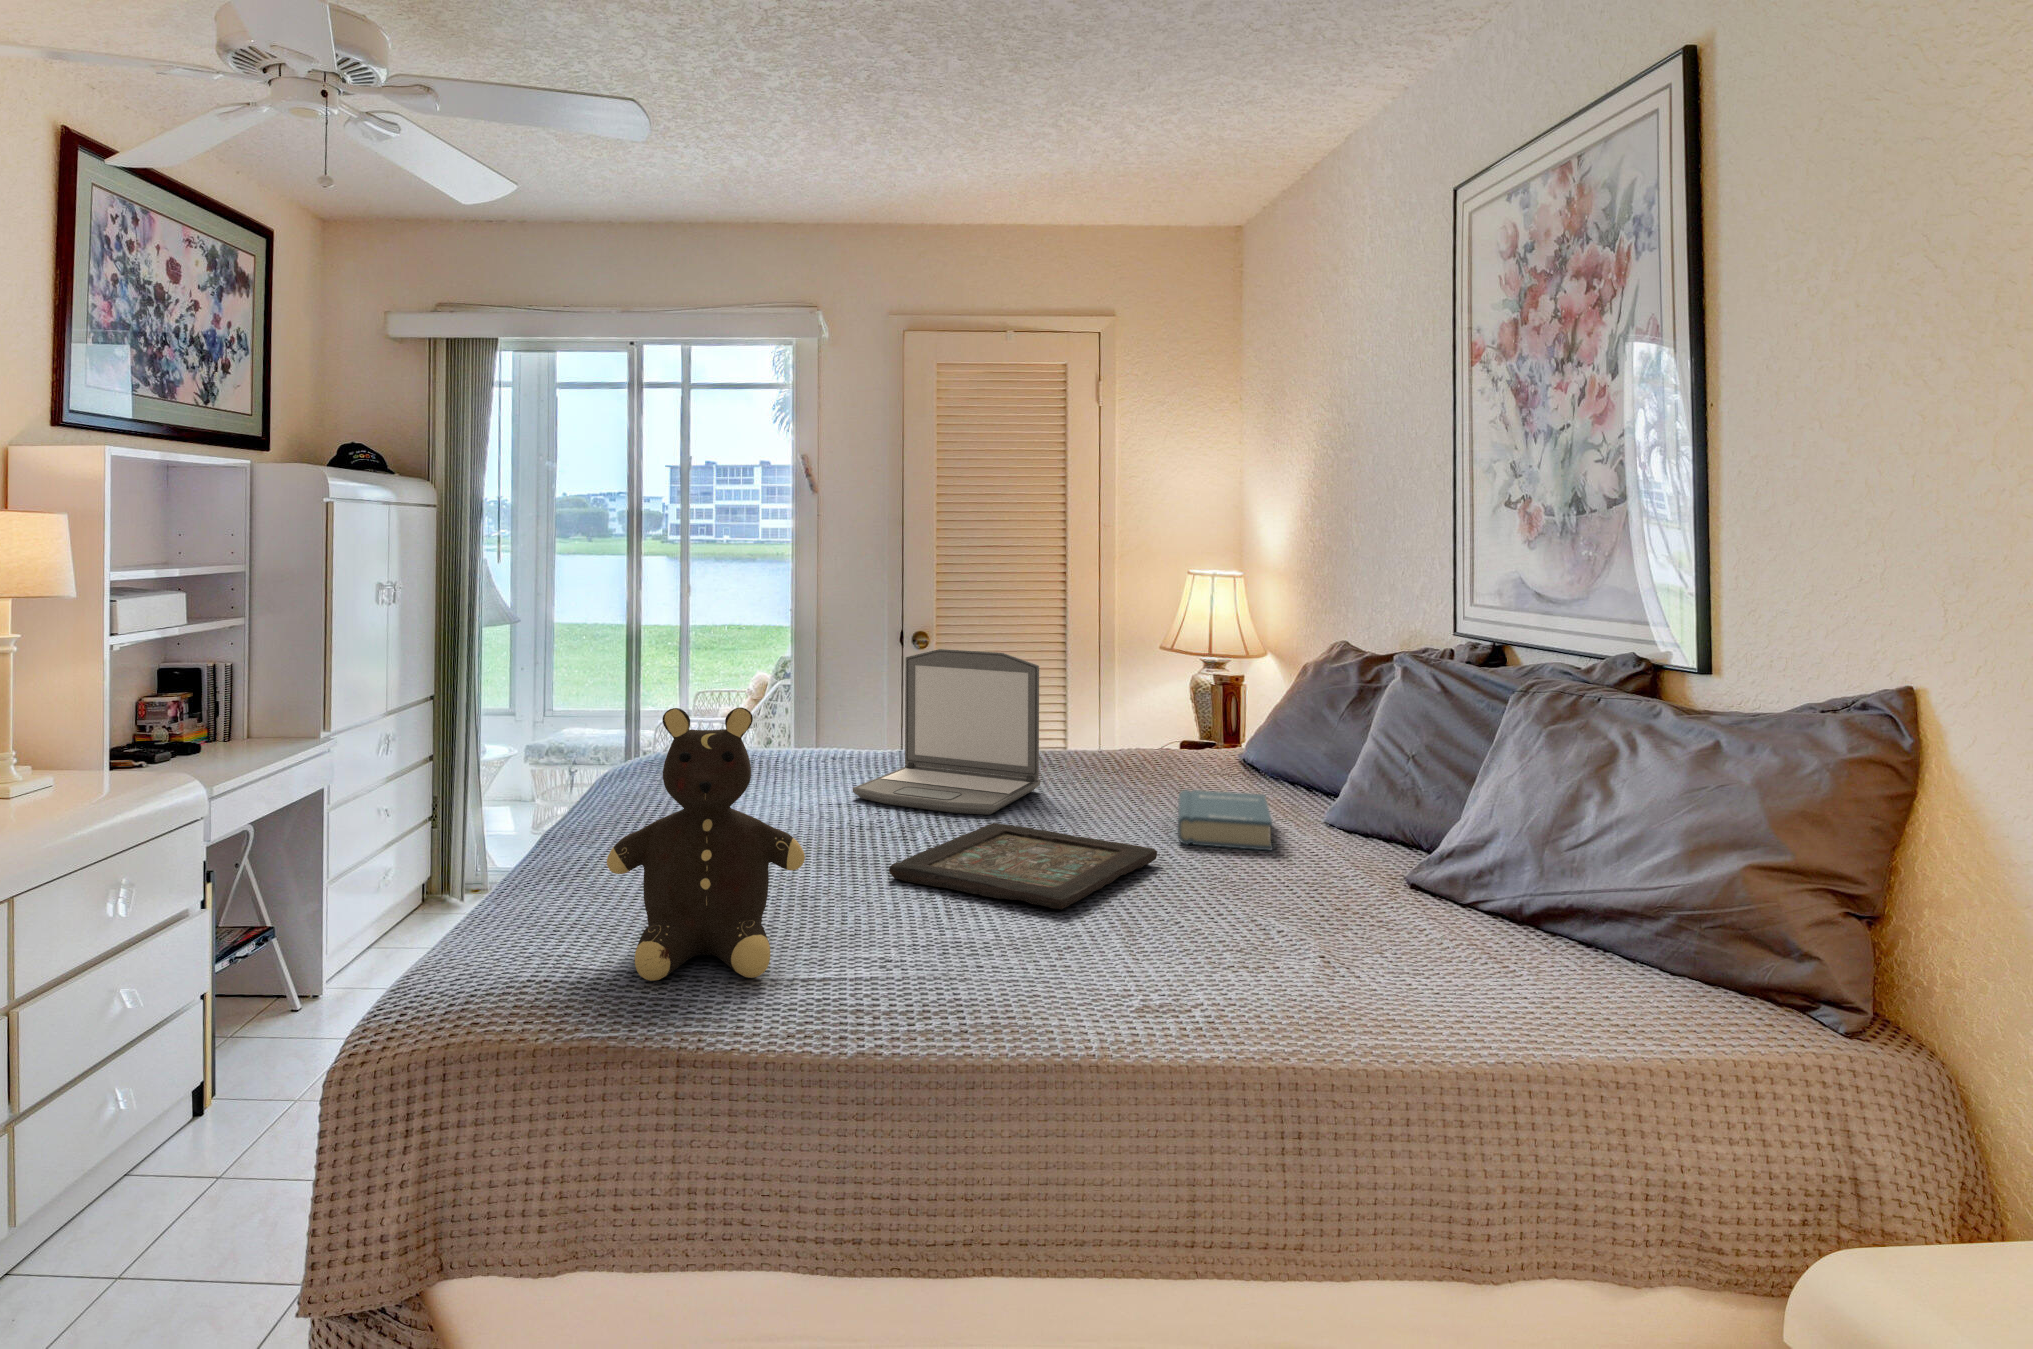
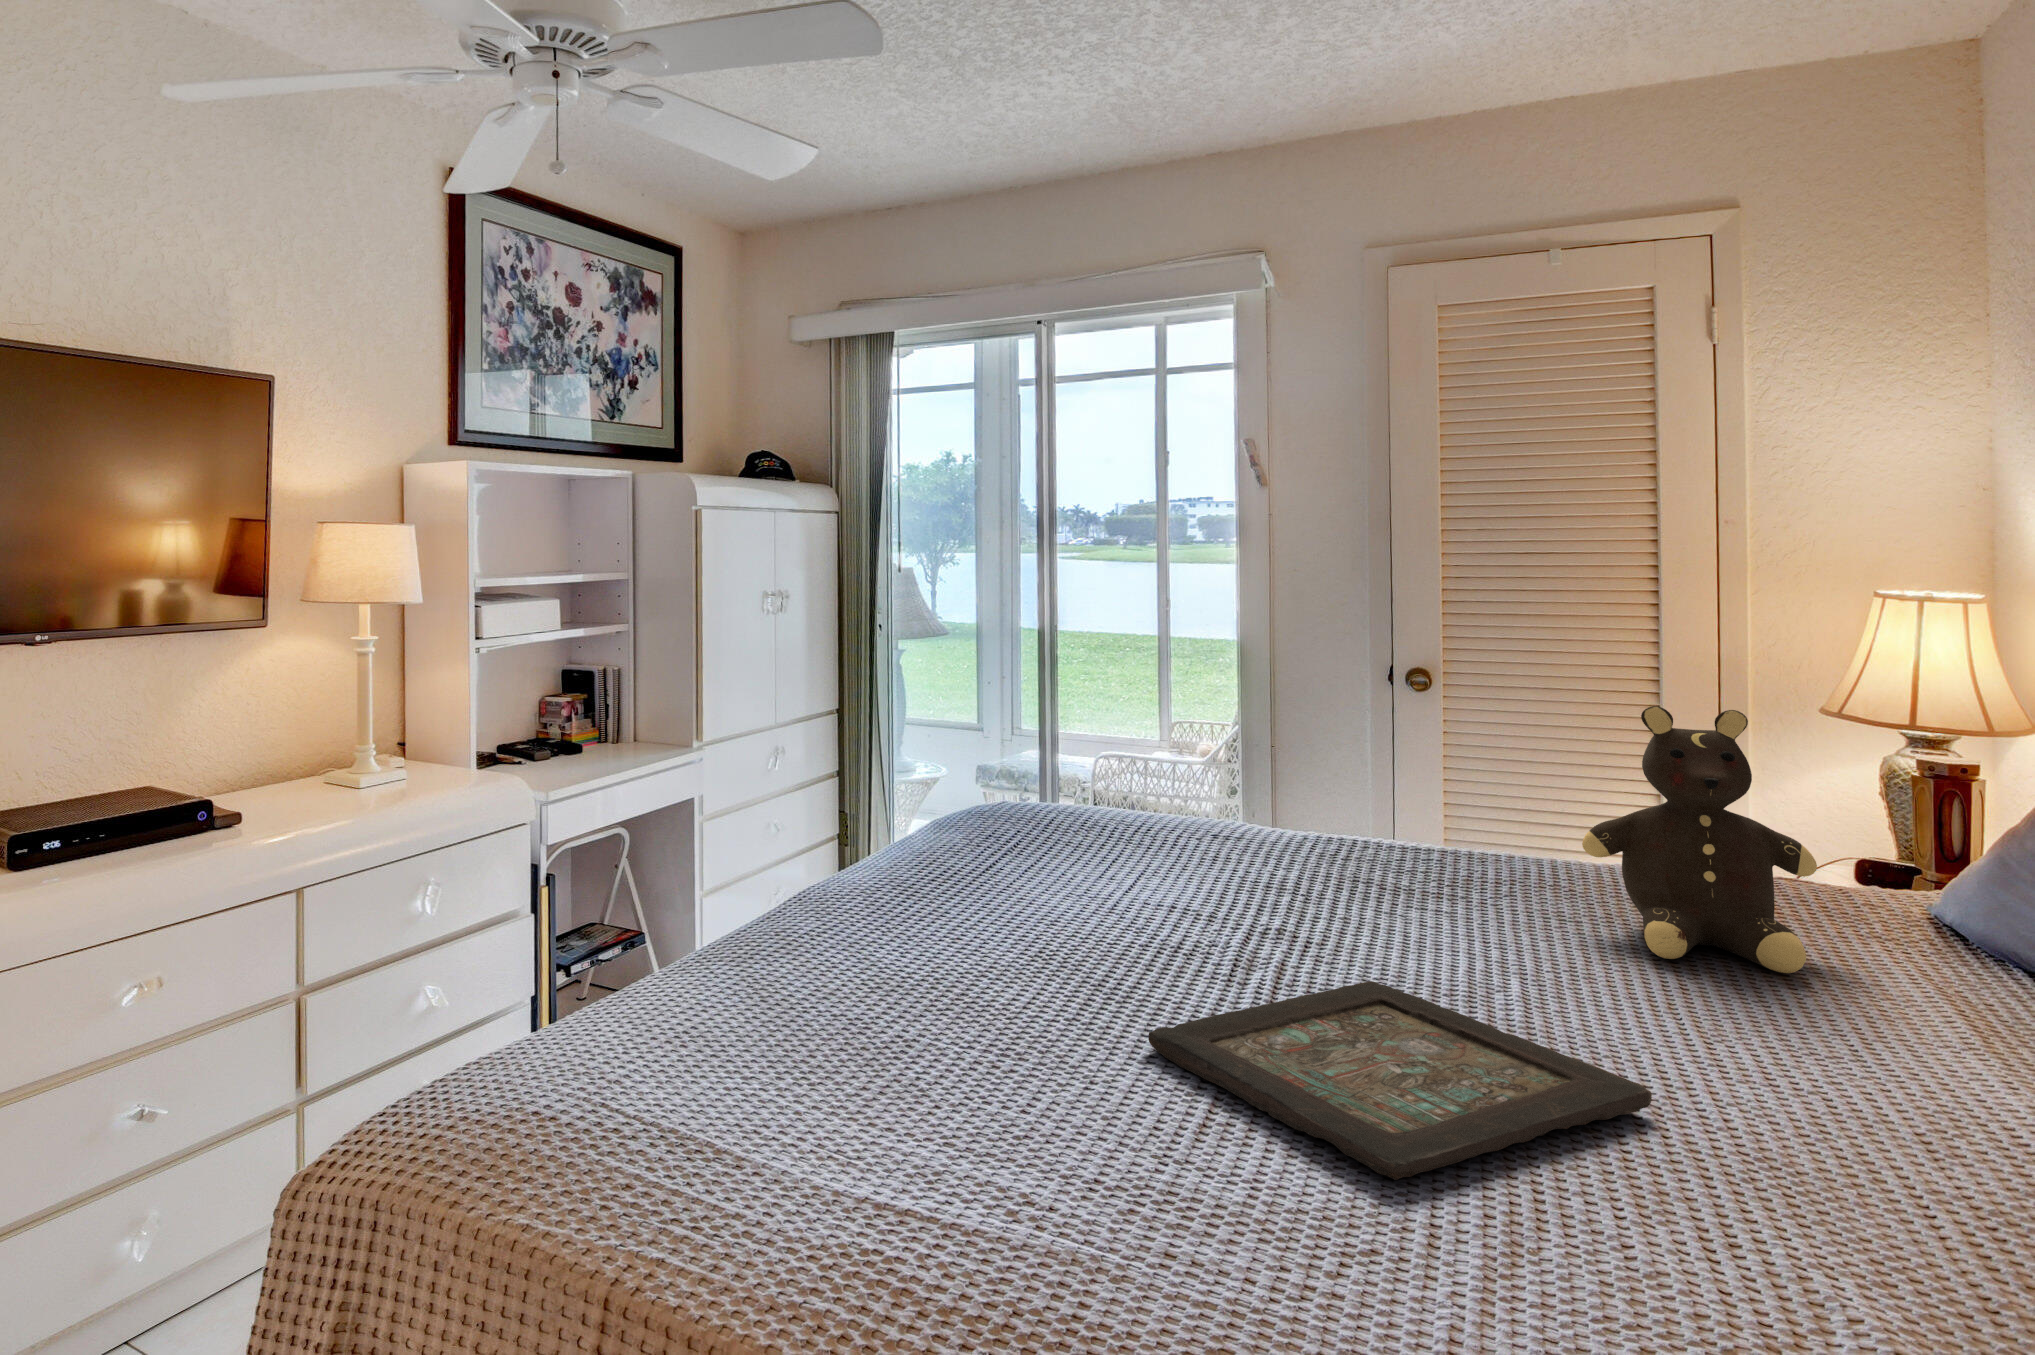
laptop: present [853,649,1041,815] -> none [1199,703,1506,960]
teddy bear: present [607,707,805,981] -> present [1582,706,1817,973]
hardback book: present [1178,790,1272,850] -> none [1719,974,1946,1134]

